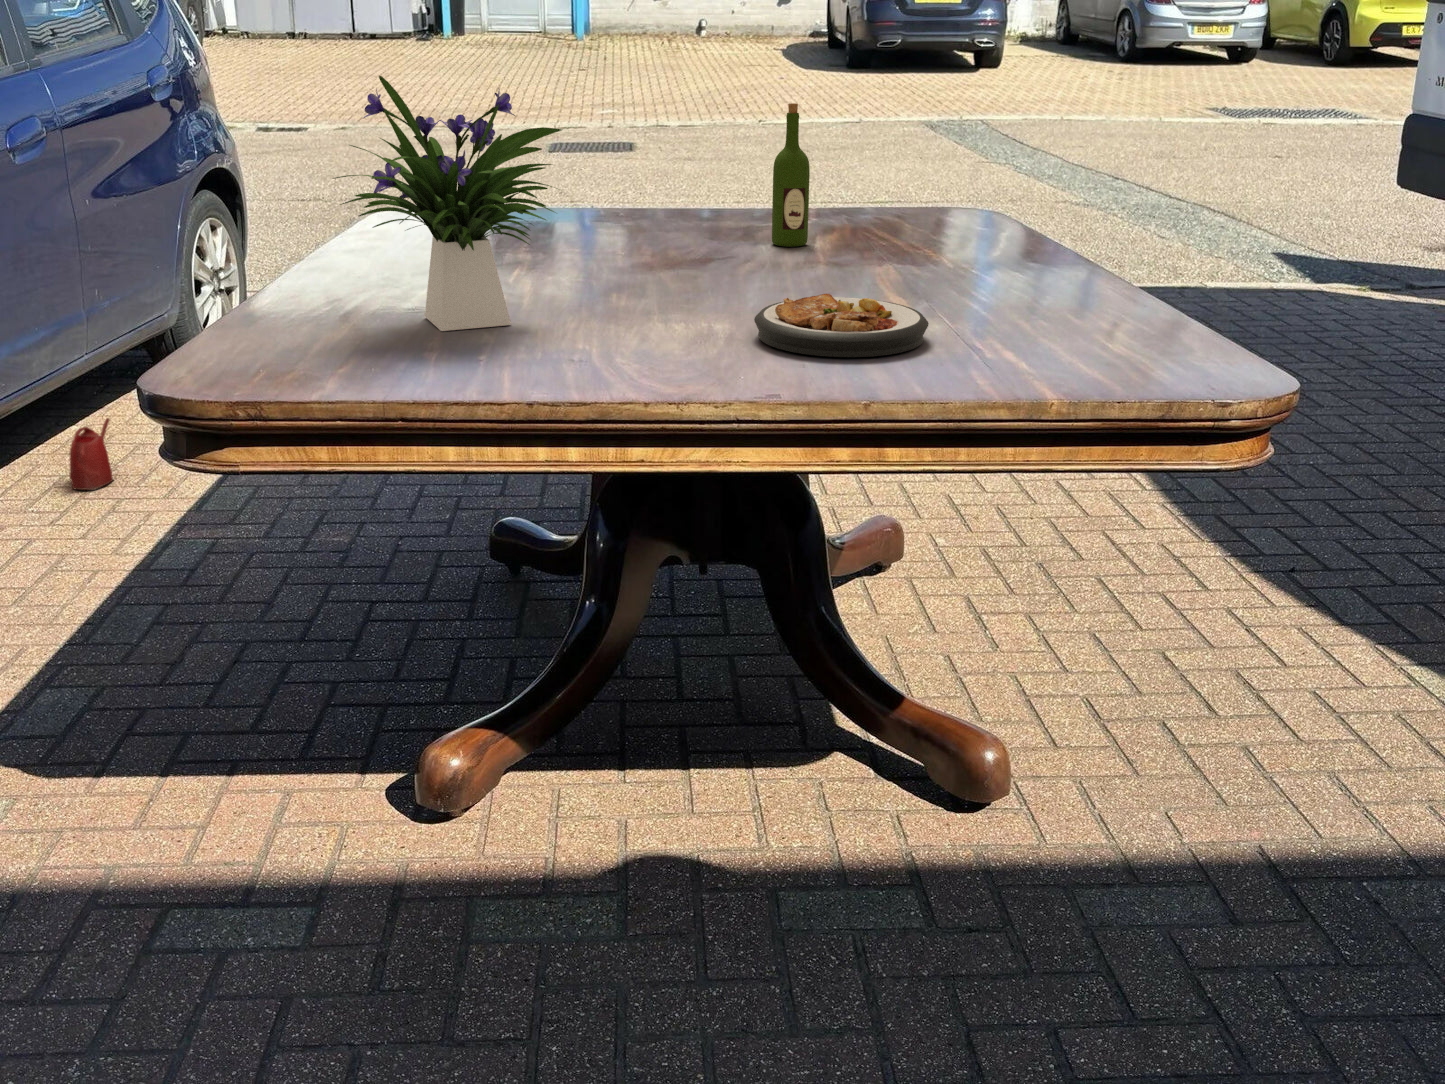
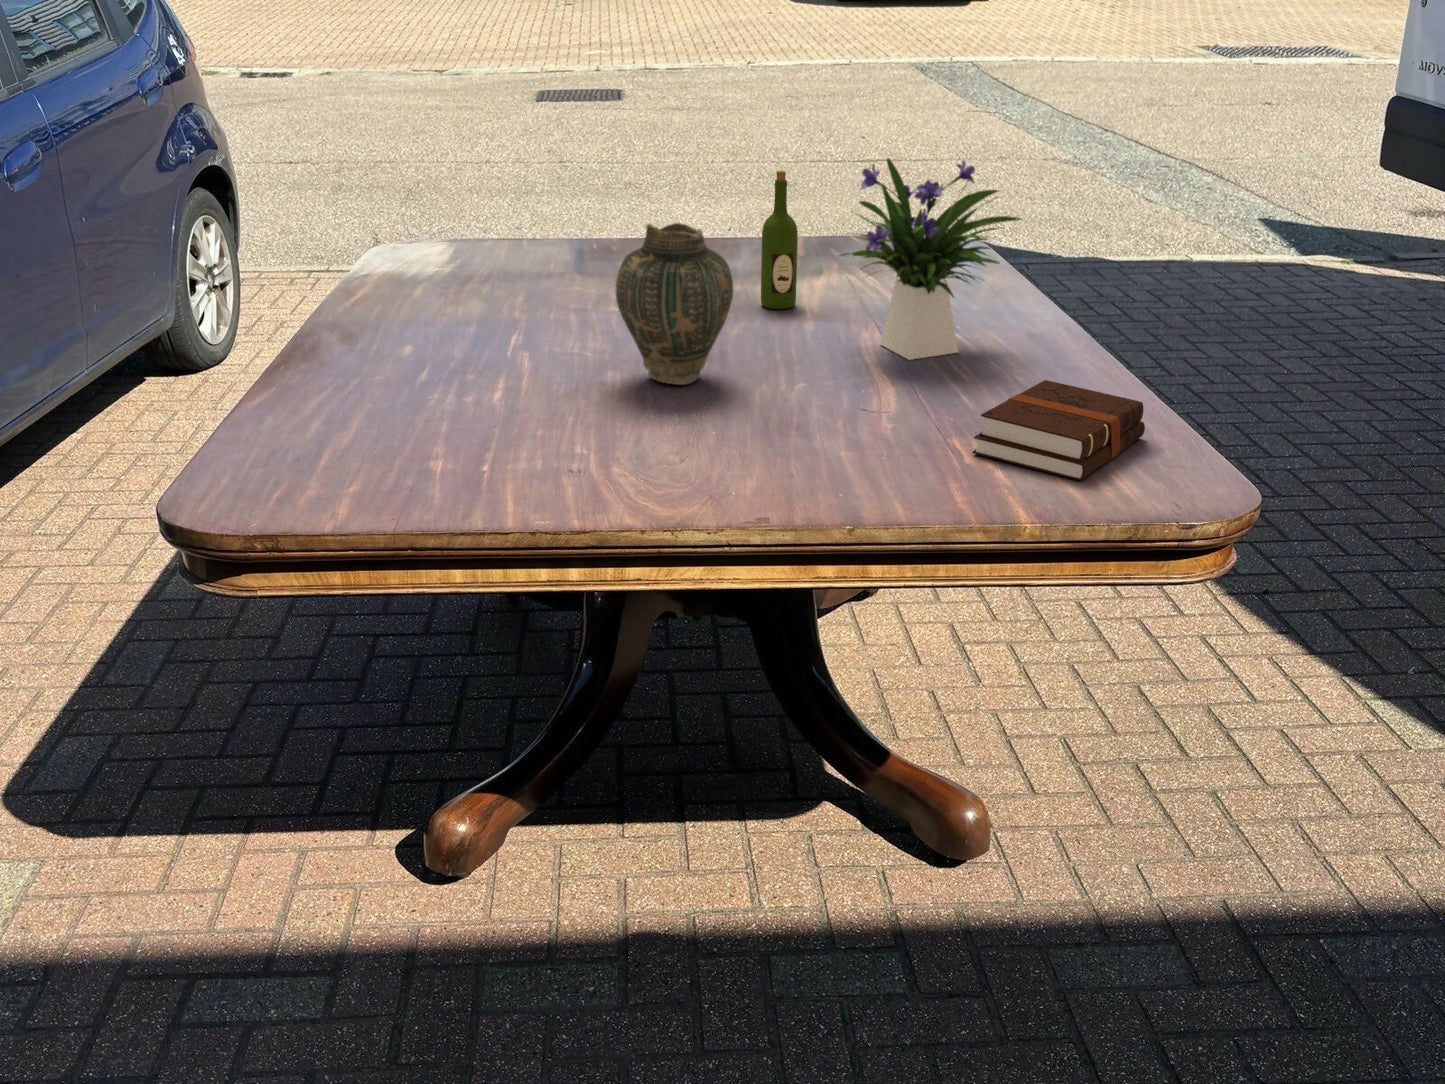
flower arrangement: present [333,76,562,331] -> present [841,159,1022,360]
vase: none [623,124,744,293] -> present [616,223,733,385]
hardback book: none [992,277,1170,358] -> present [972,380,1145,480]
plate: present [754,294,929,357] -> none [745,403,912,481]
watering can: present [70,418,113,490] -> none [75,434,119,509]

